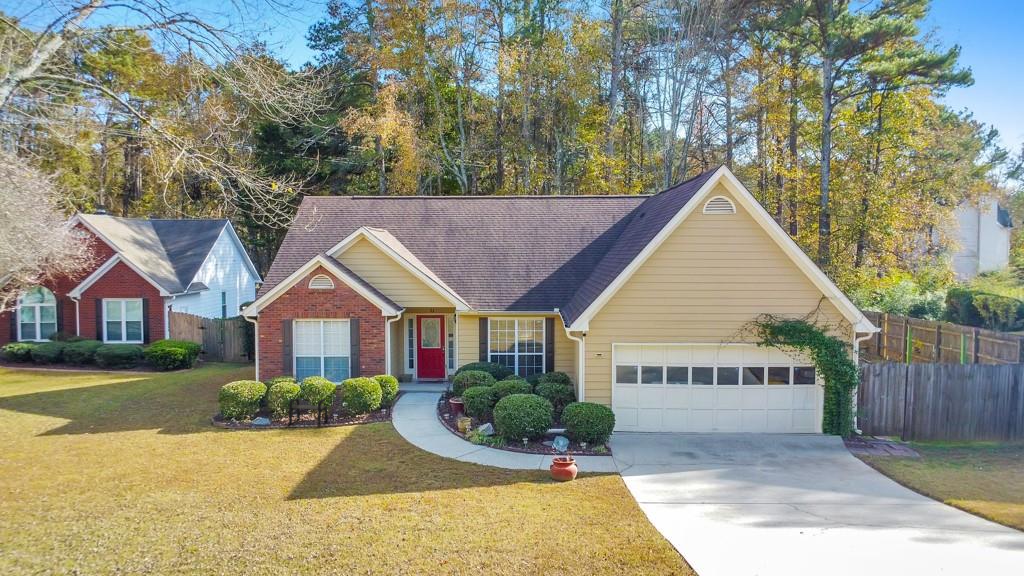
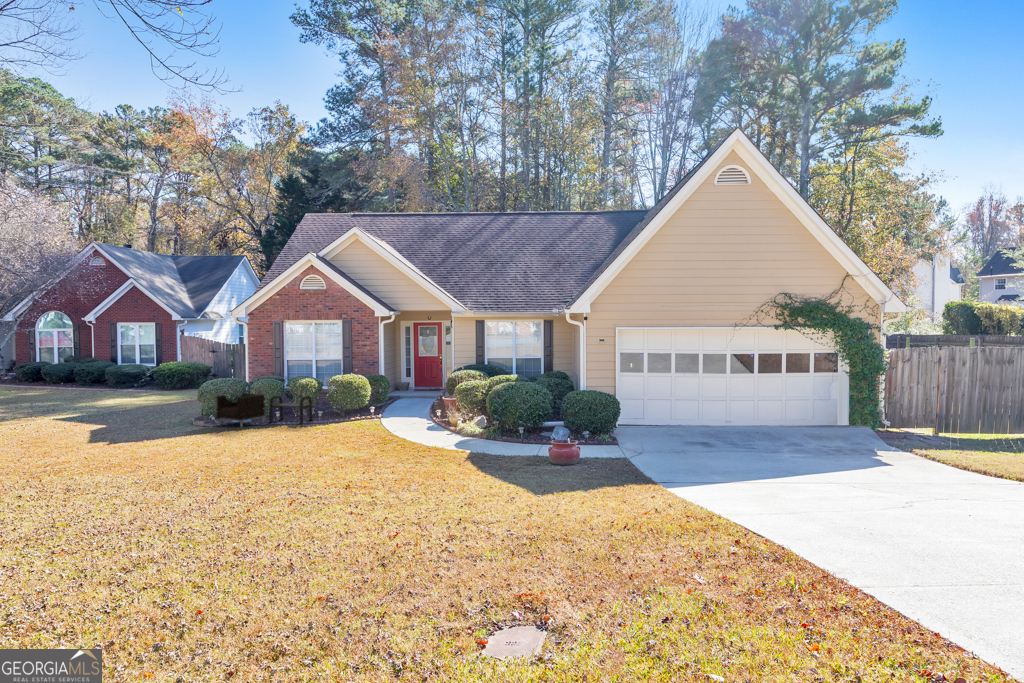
armchair: none [242,396,285,431] -> present [217,393,265,427]

